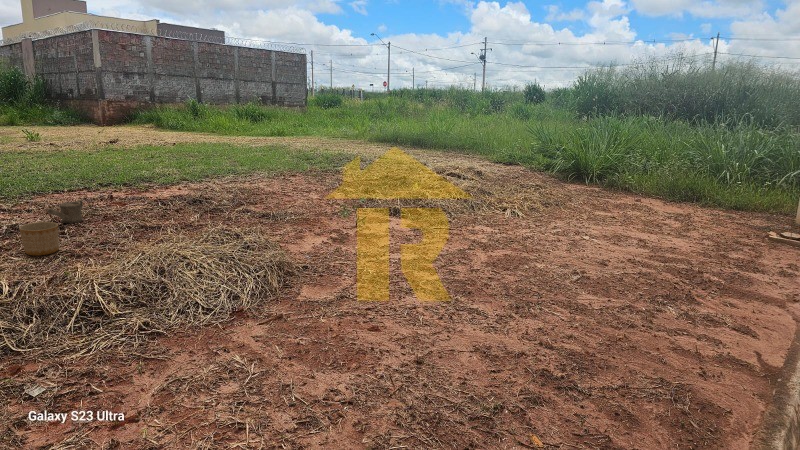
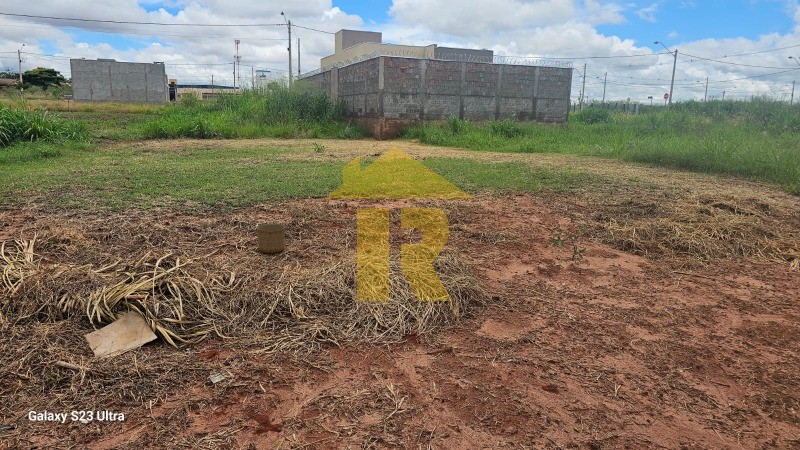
watering can: present [47,200,83,223] -> none [286,206,316,226]

